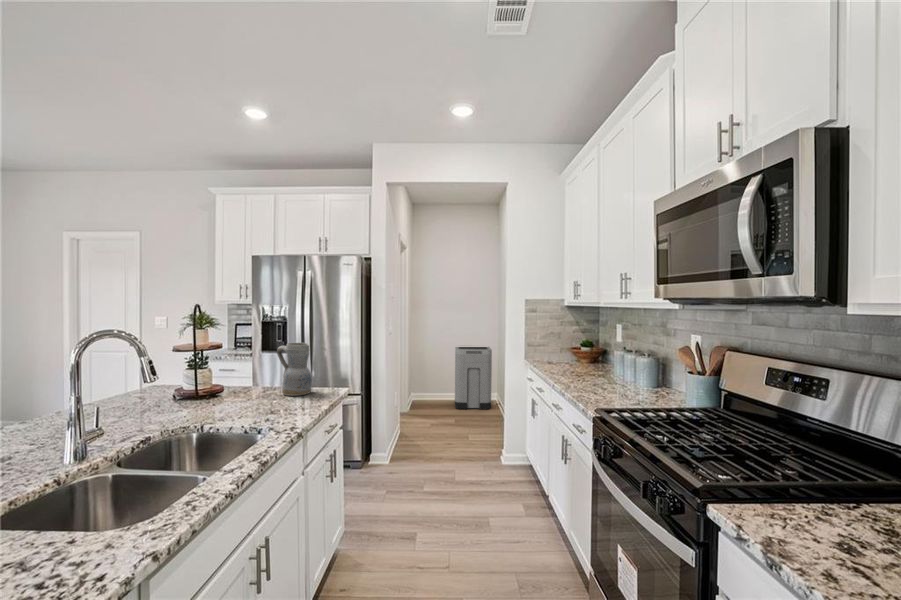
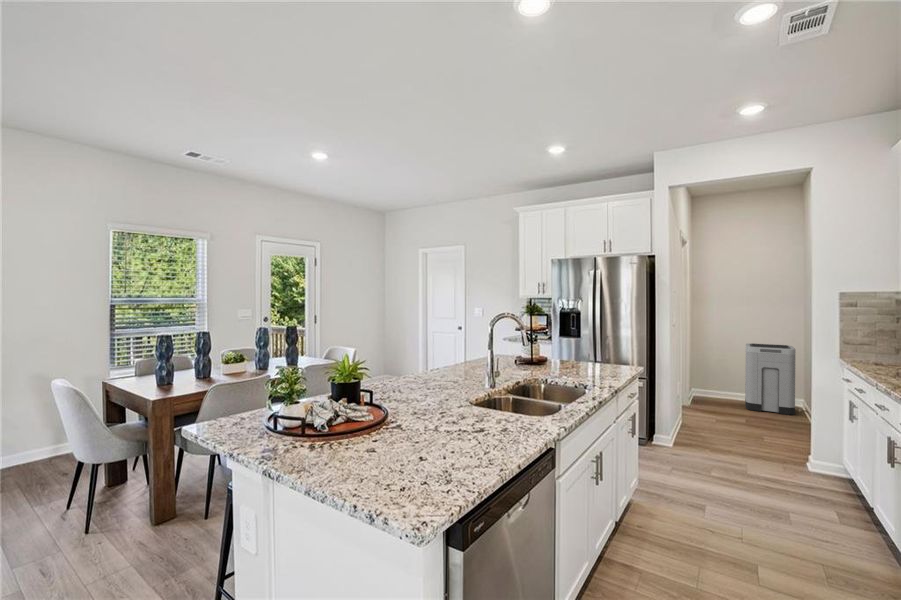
ceramic pitcher: present [277,343,312,396] -> none [586,329,613,369]

